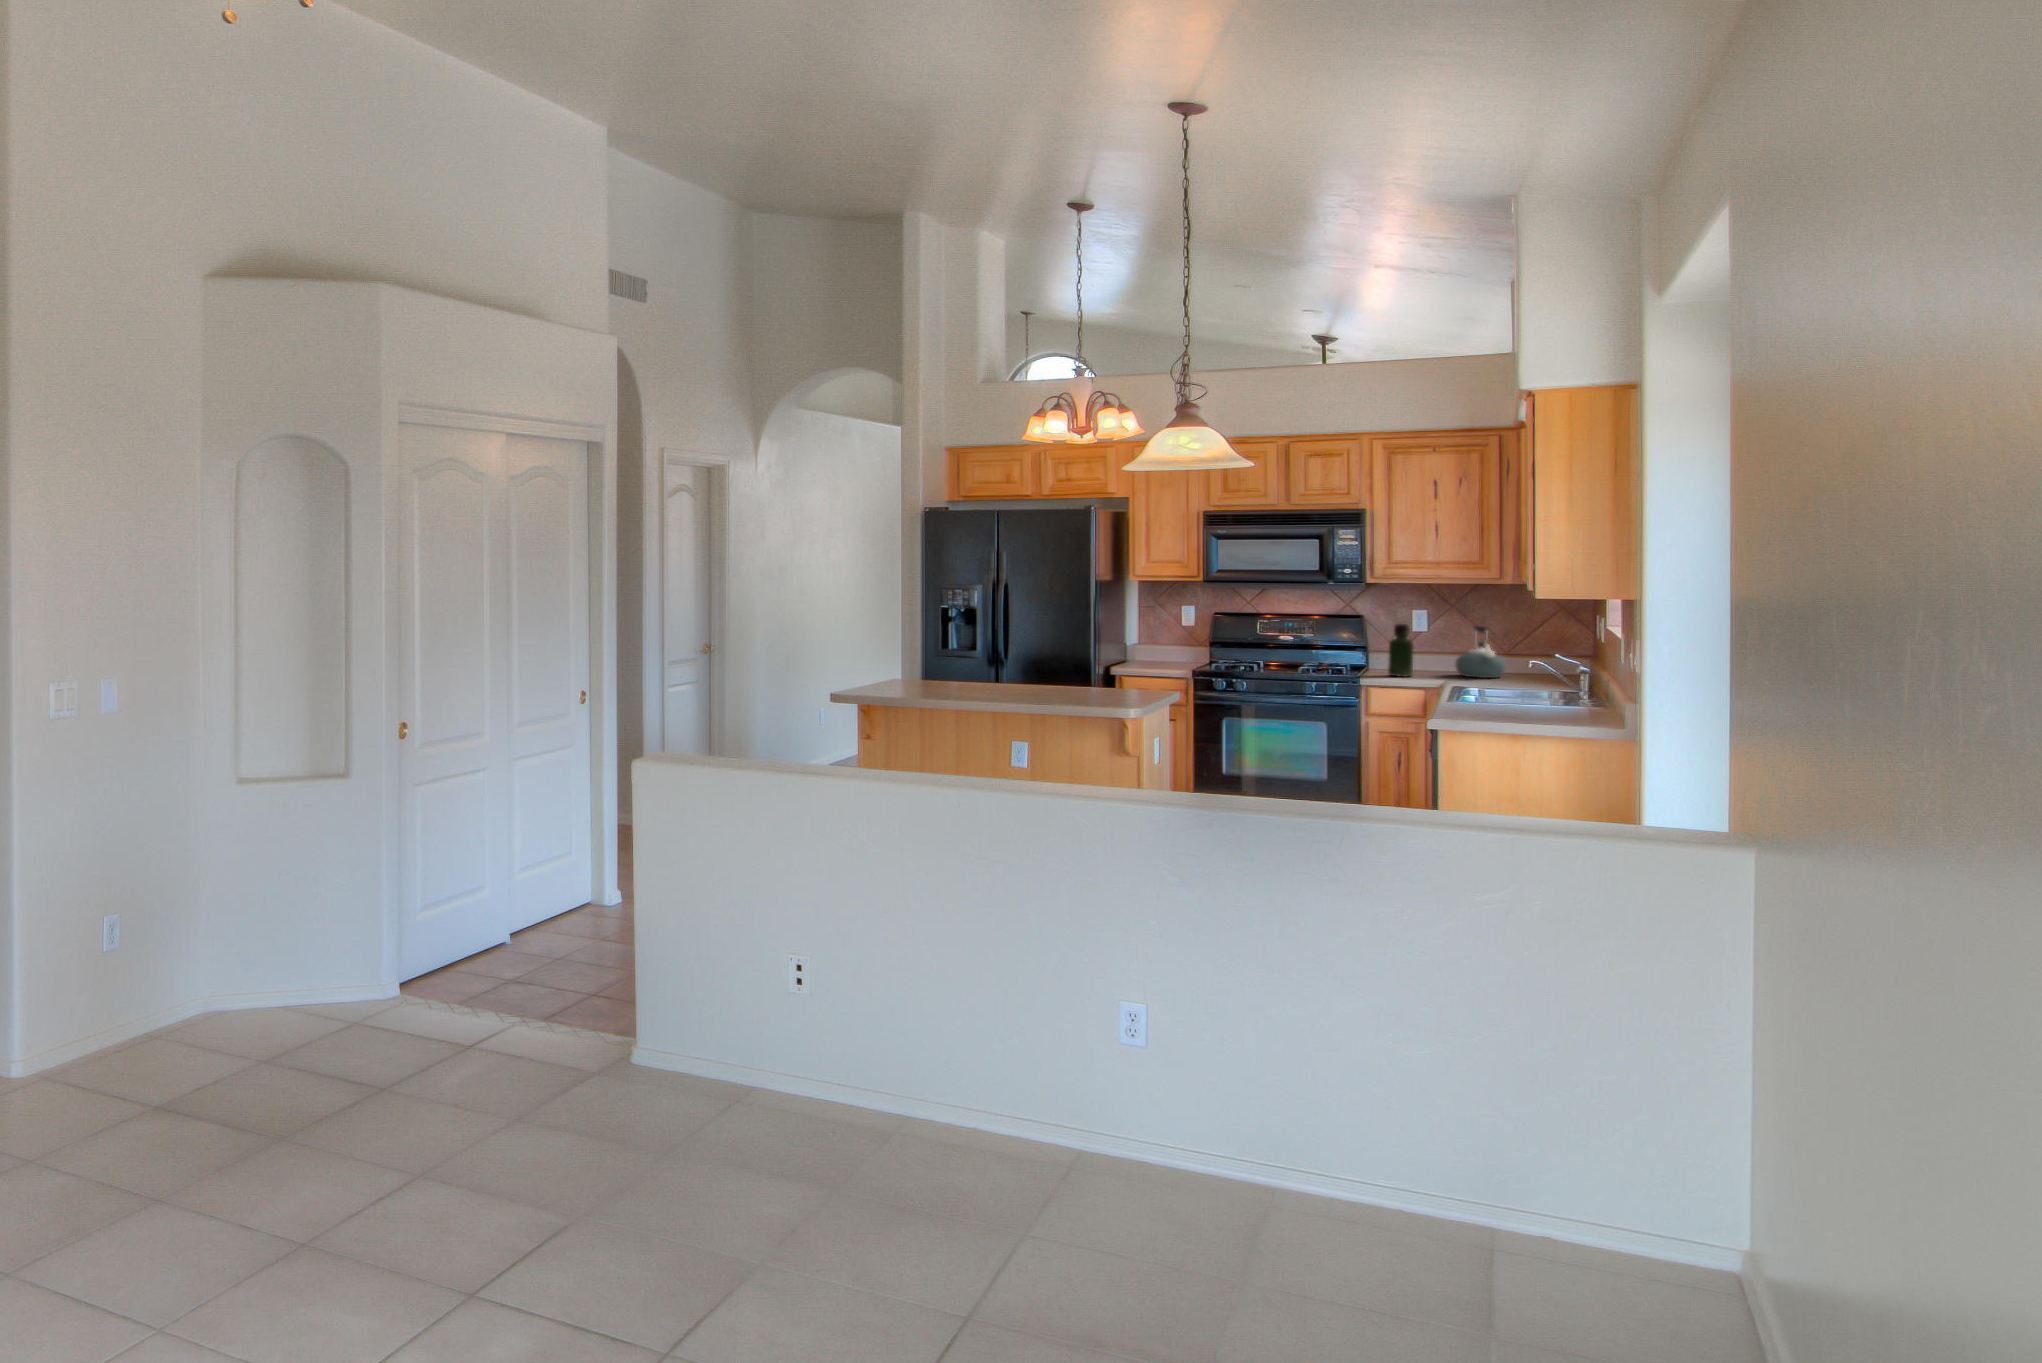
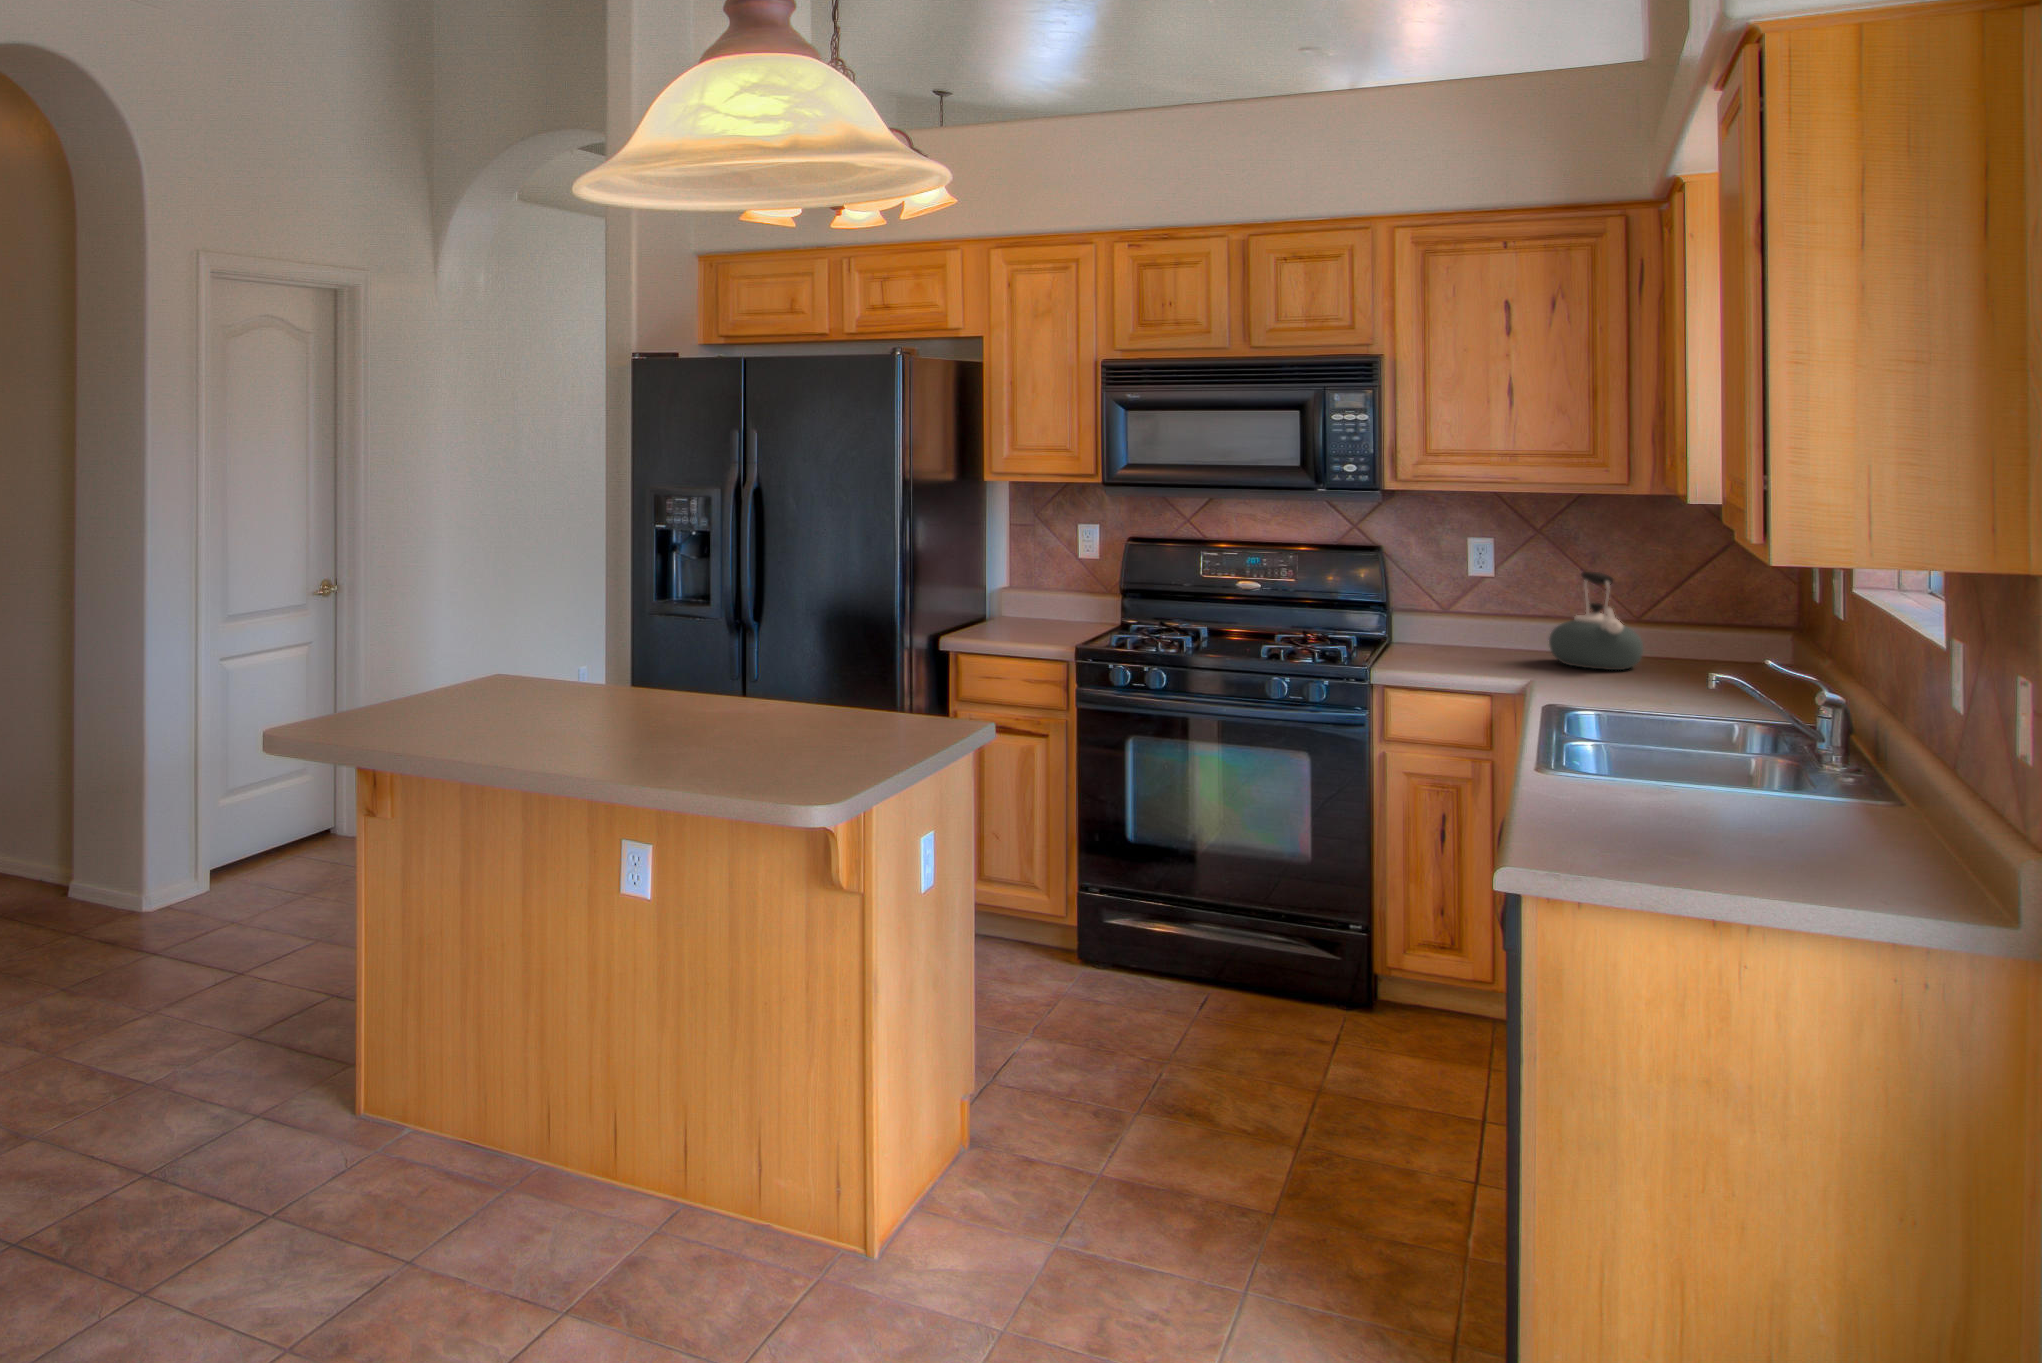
bottle: present [1388,624,1414,677] -> none [1427,566,1472,664]

